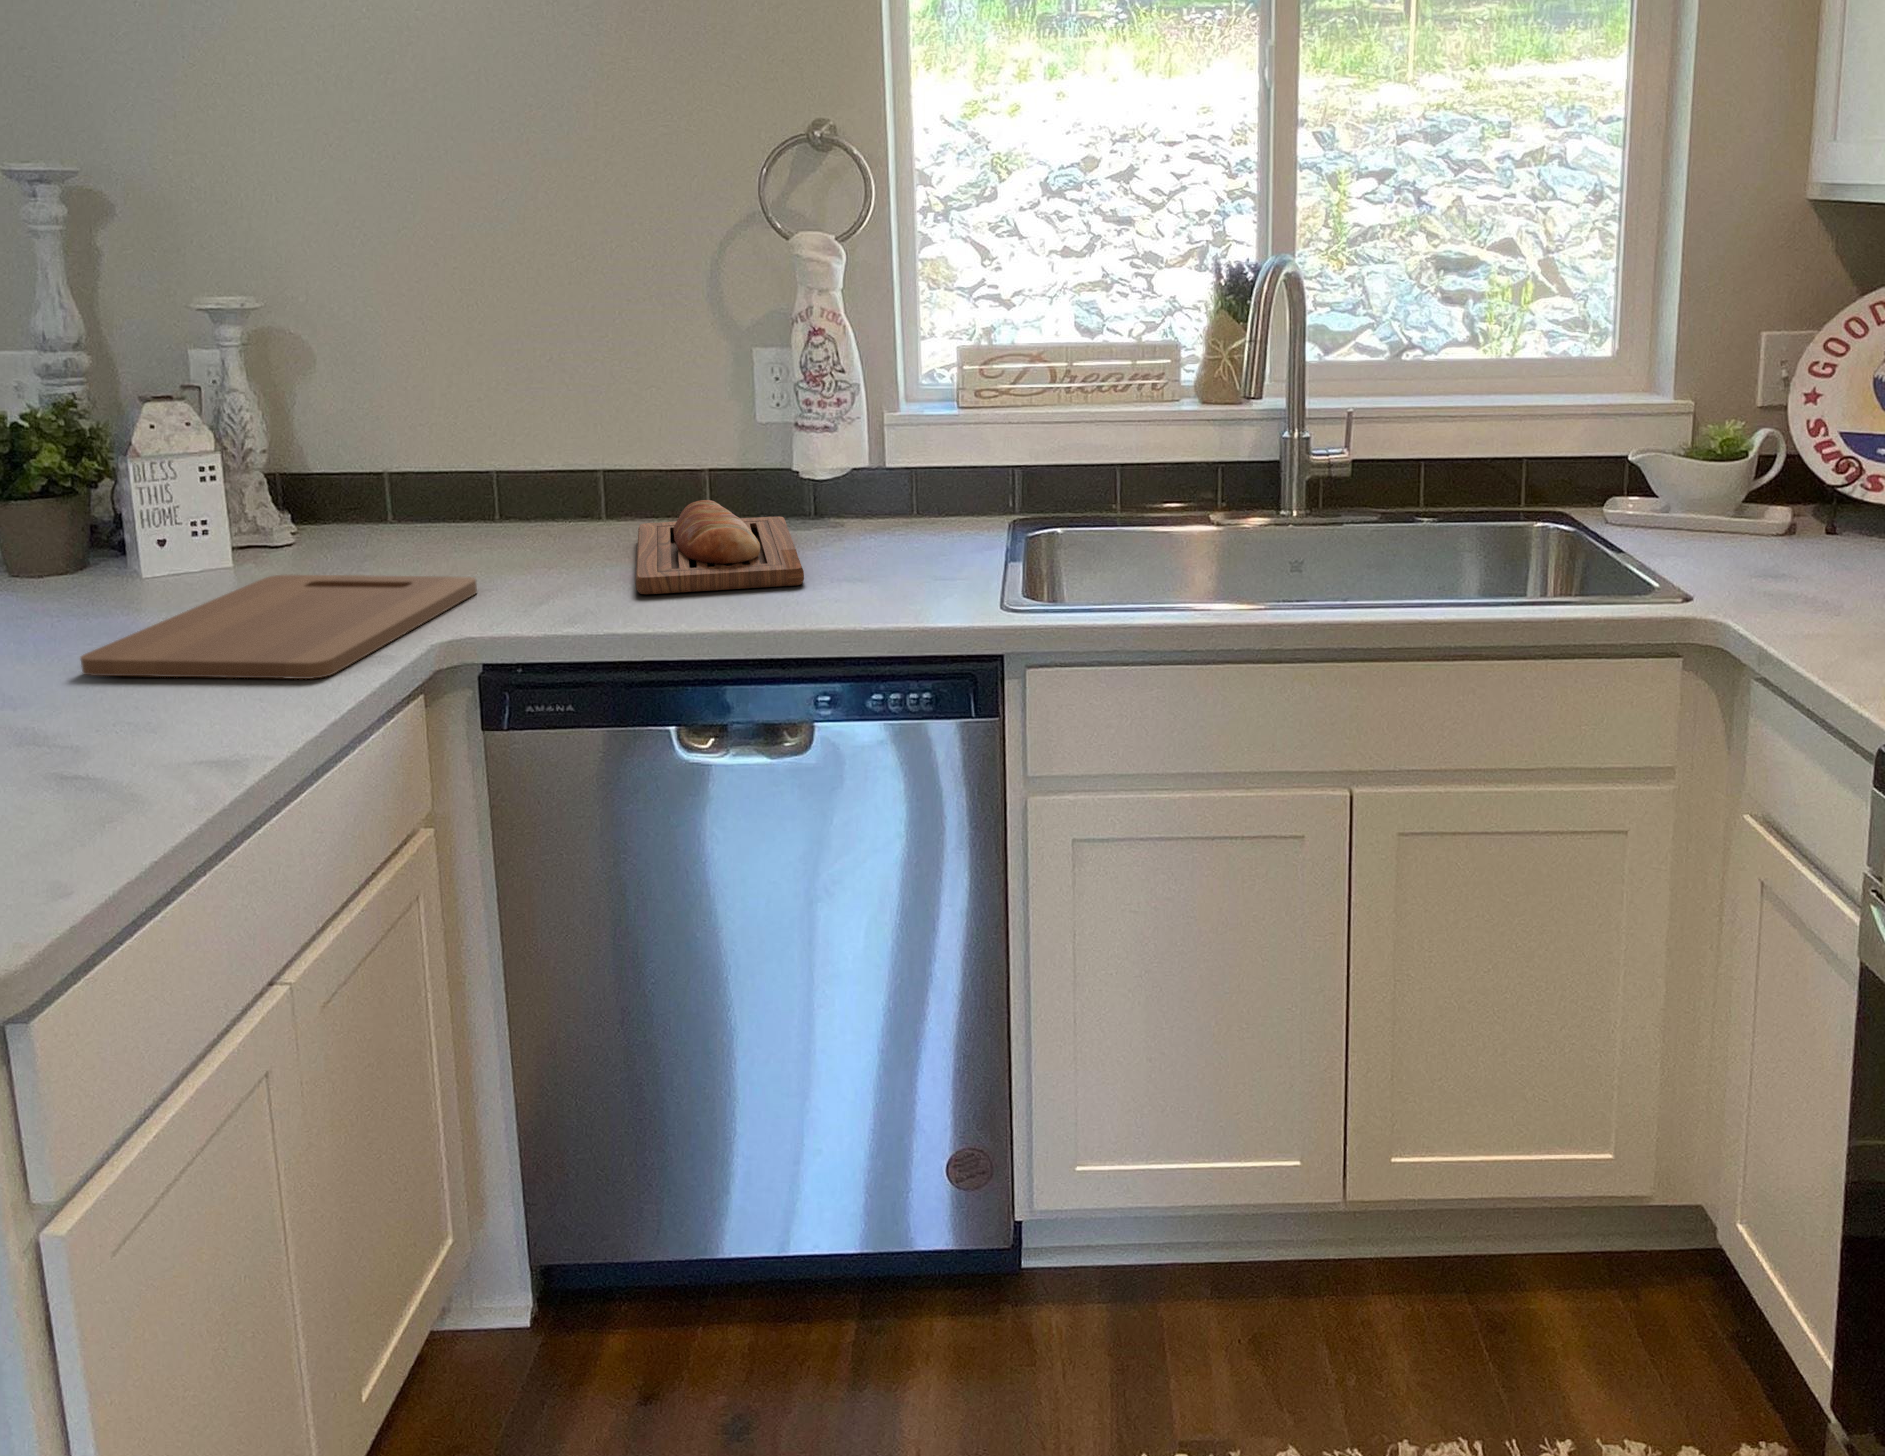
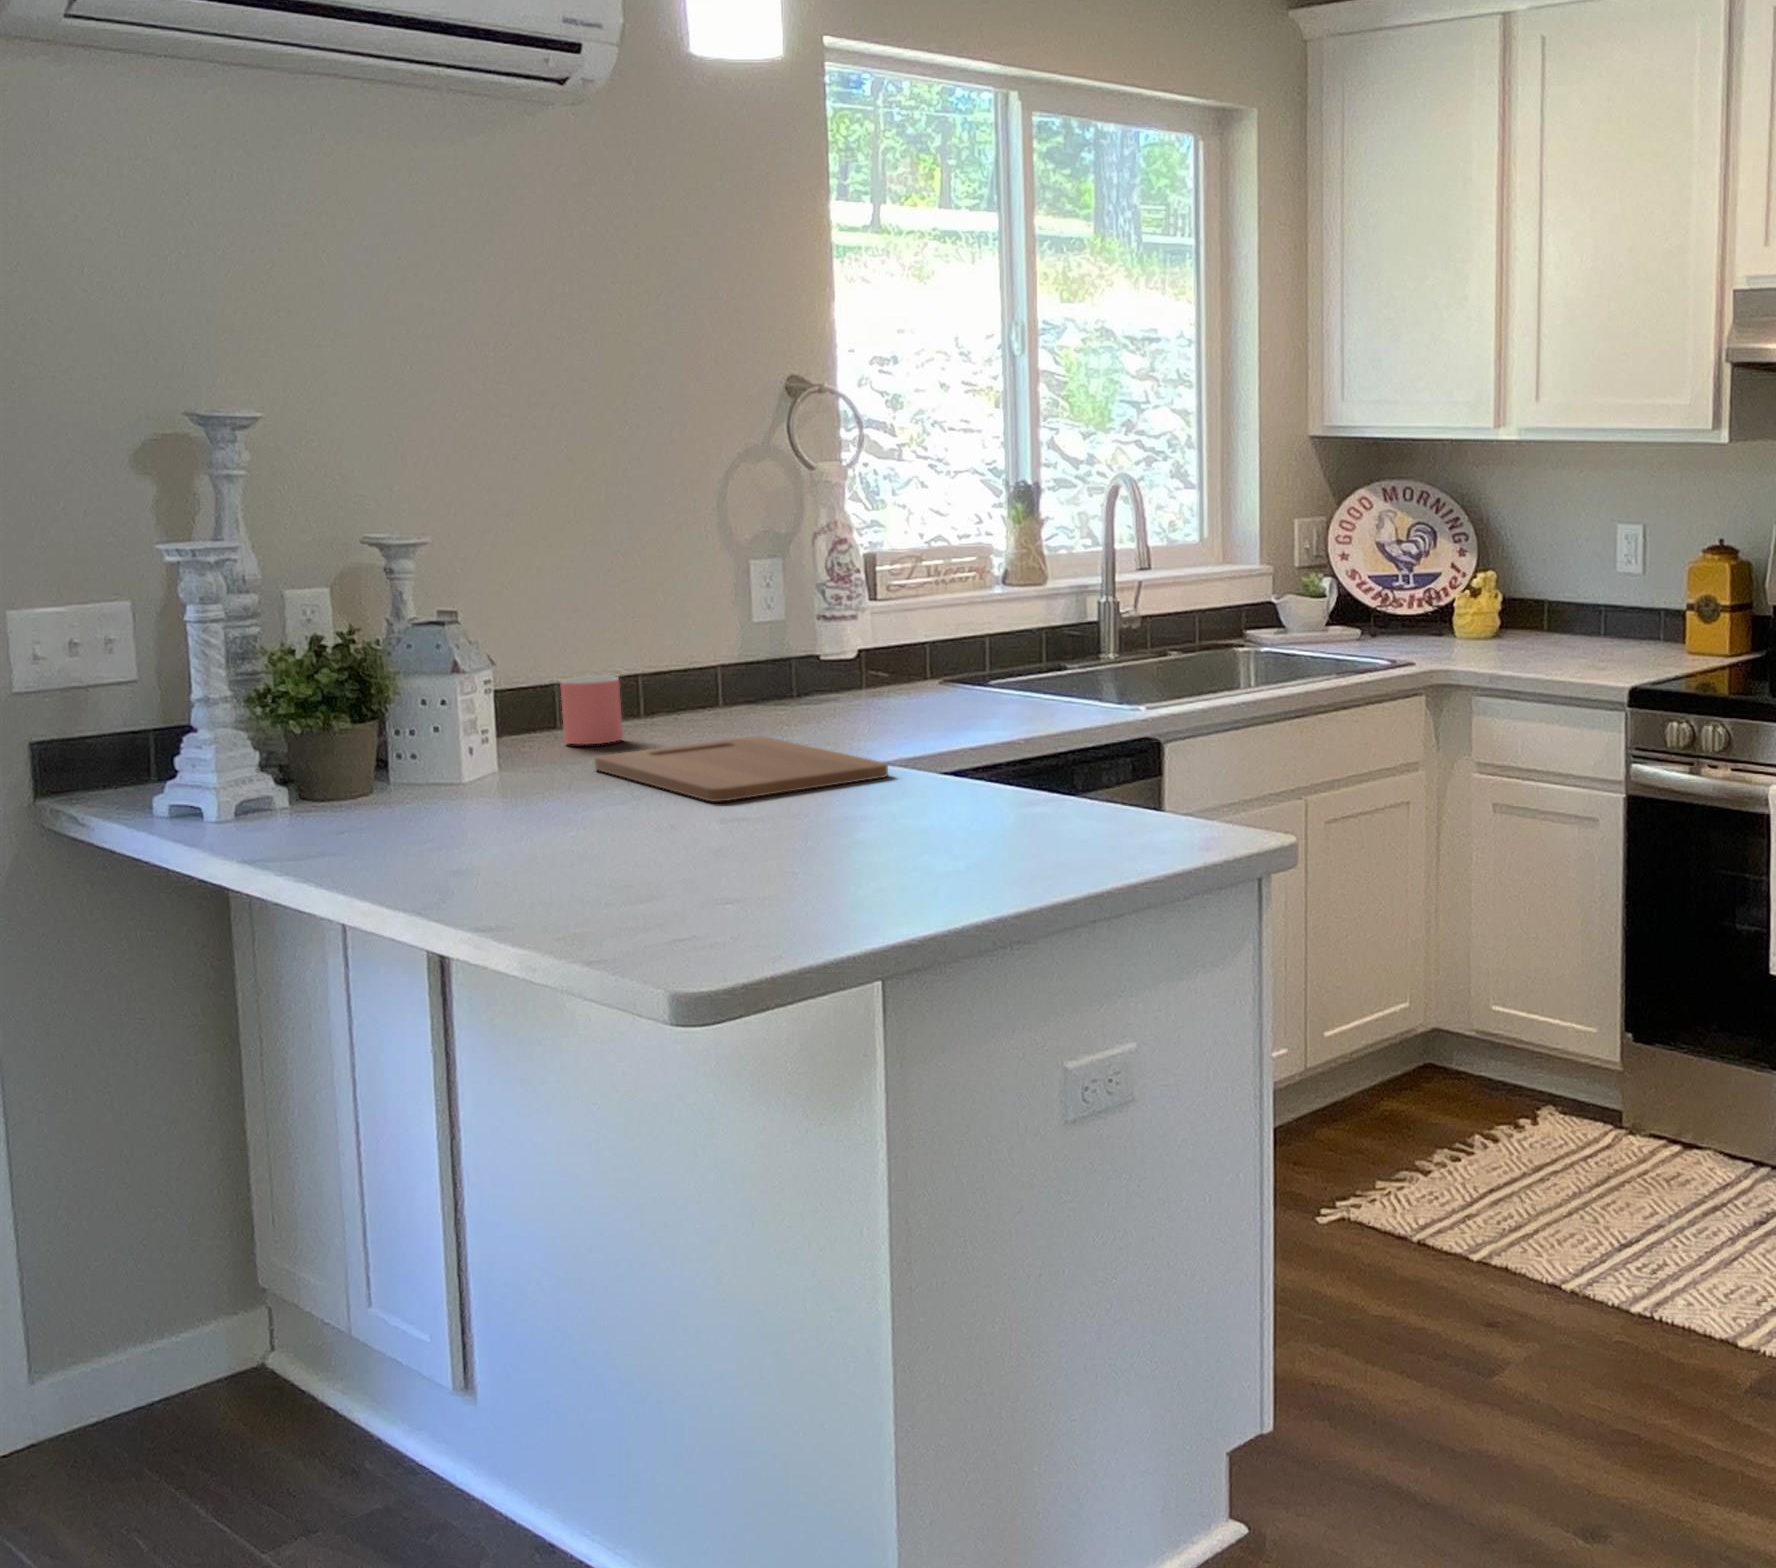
mug: none [404,472,477,552] -> present [561,676,623,744]
bread loaf: present [636,500,804,594] -> none [728,678,963,731]

